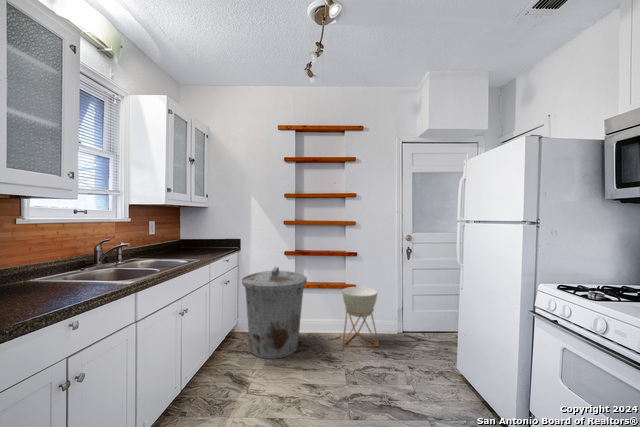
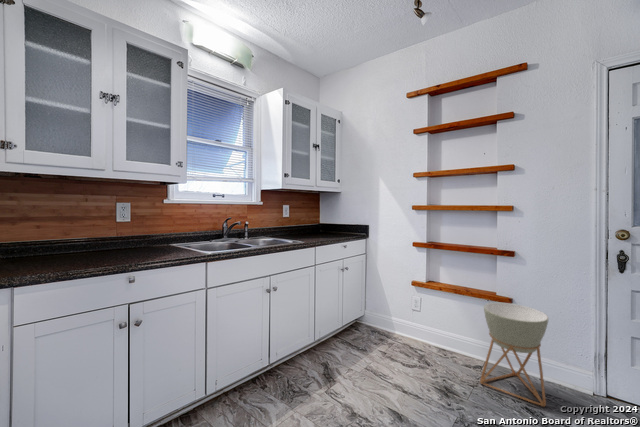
trash can: present [242,267,307,359] -> none [353,260,430,368]

